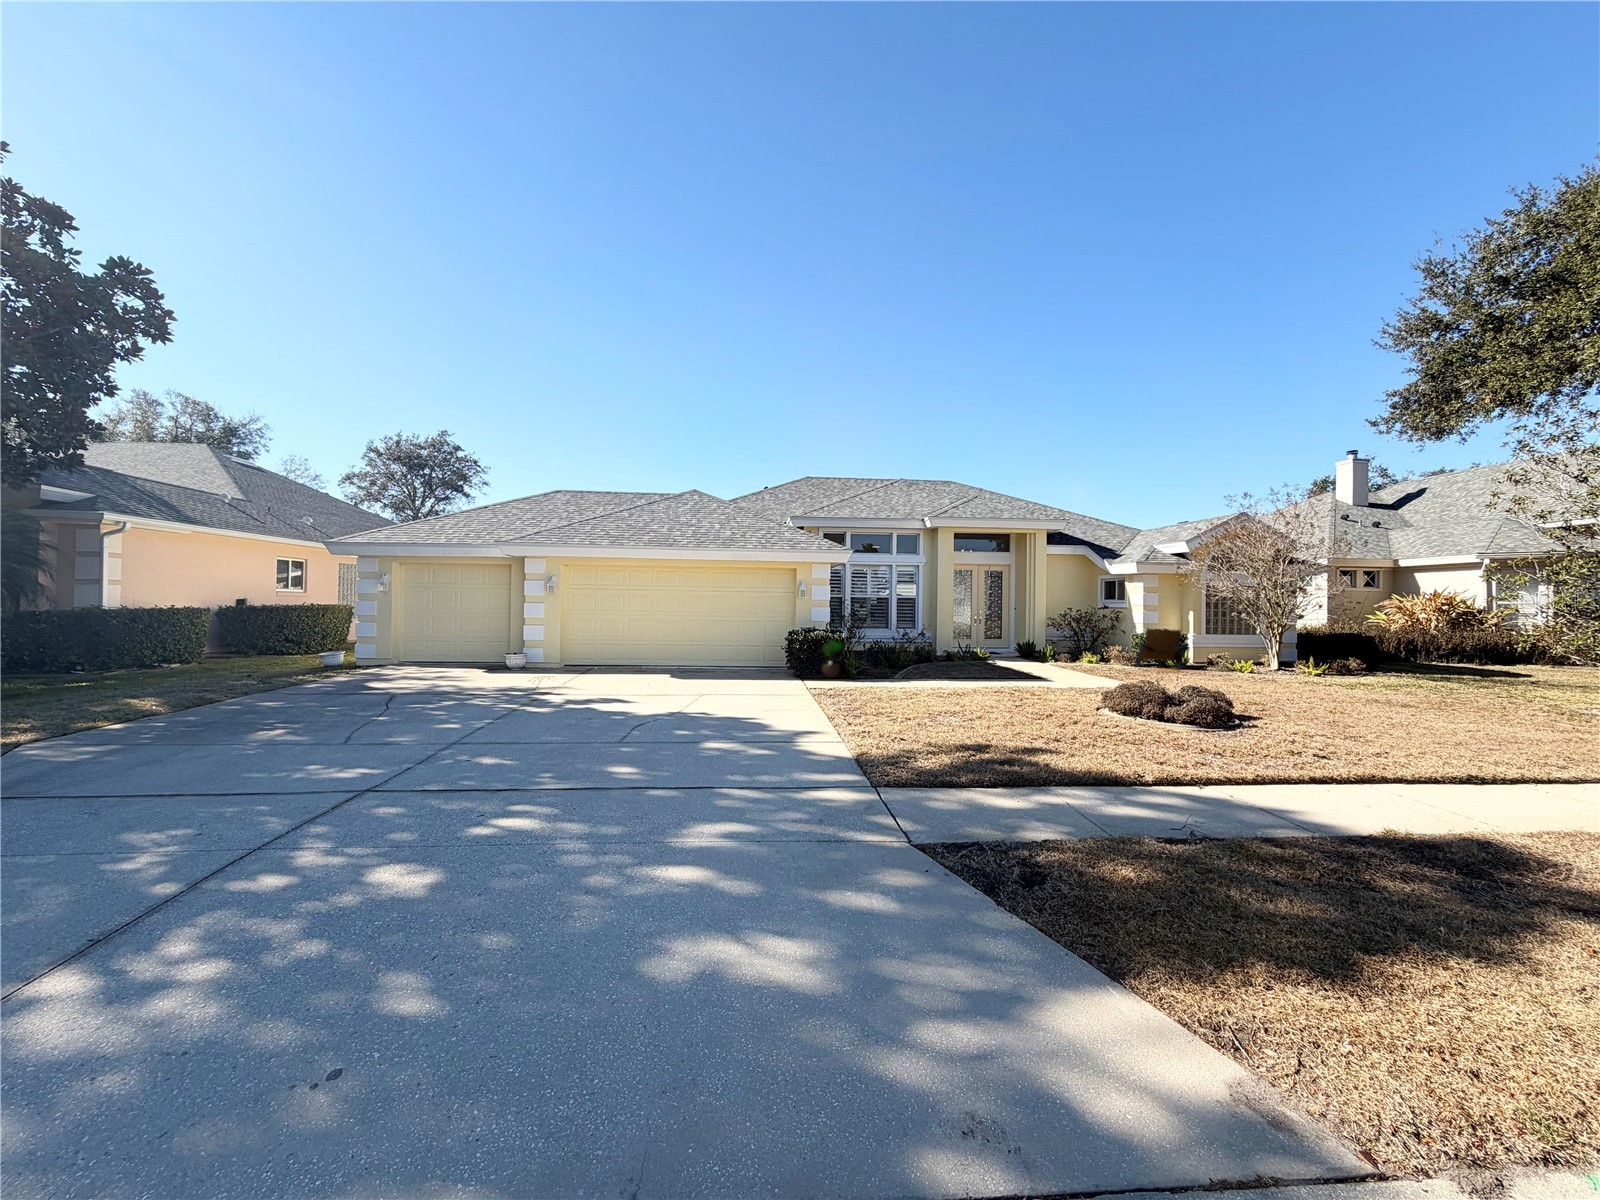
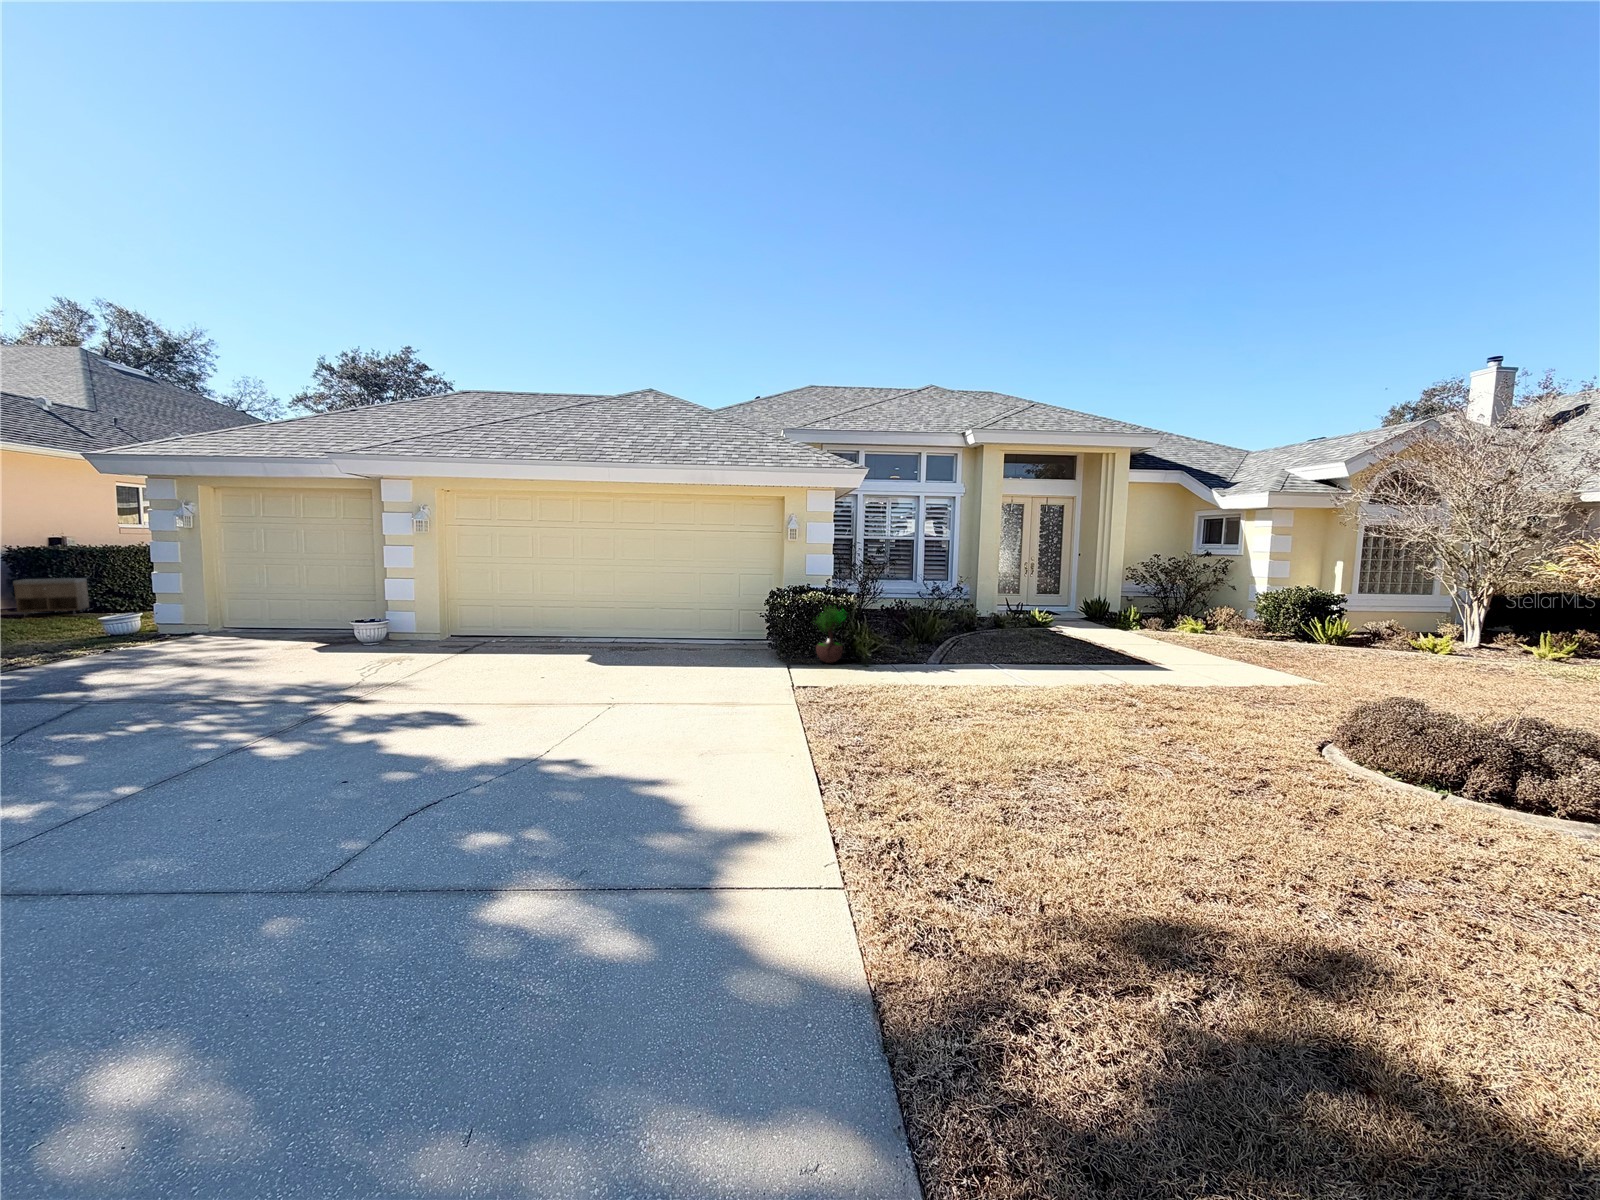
storage bench: none [223,629,268,656] -> present [13,578,89,615]
lounge chair: present [1135,629,1187,669] -> none [1265,586,1344,647]

